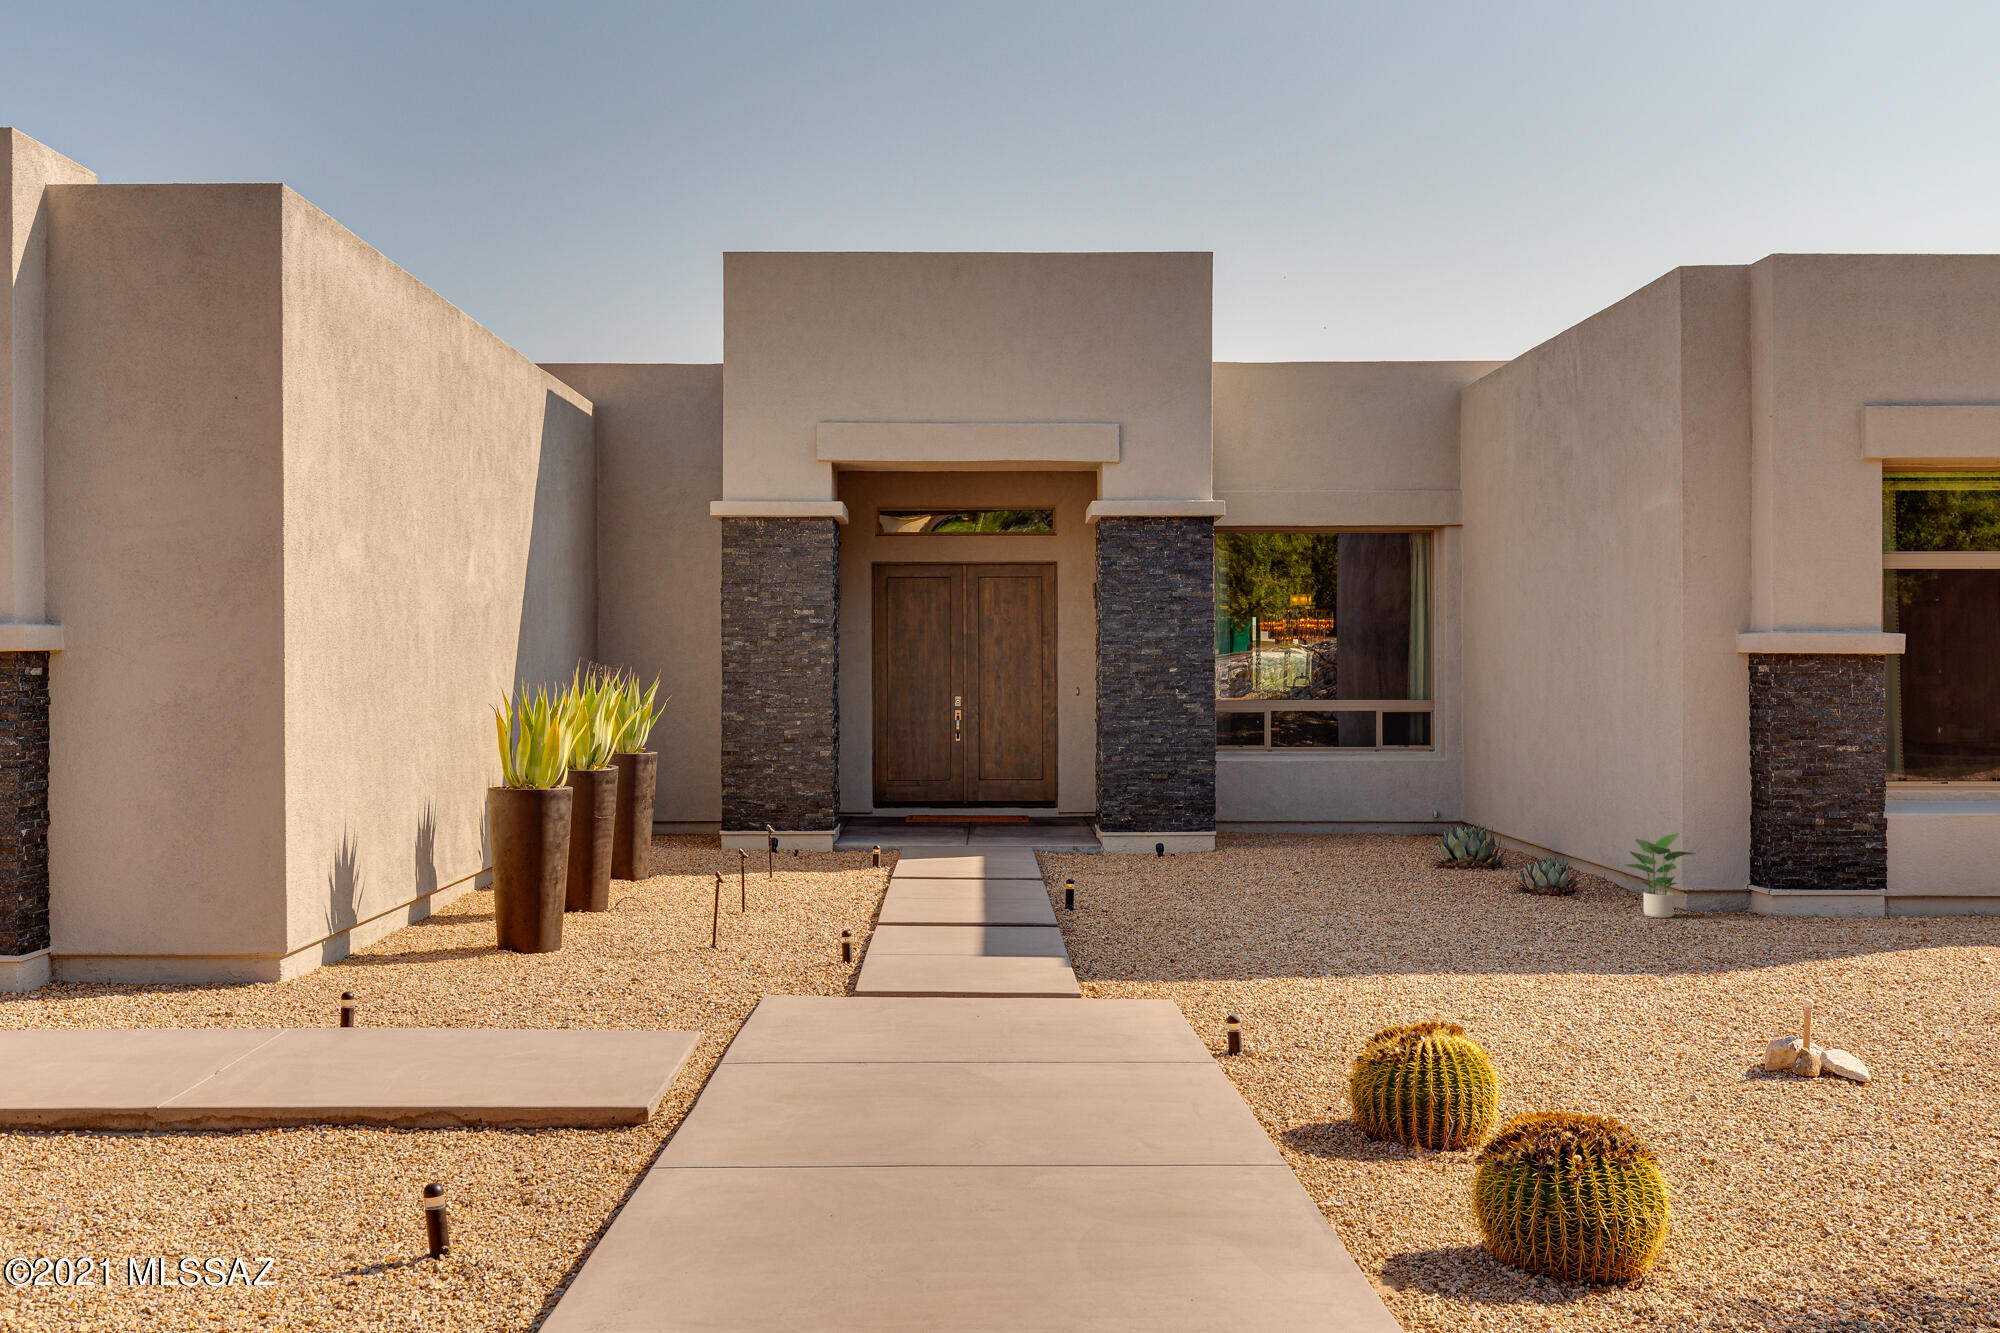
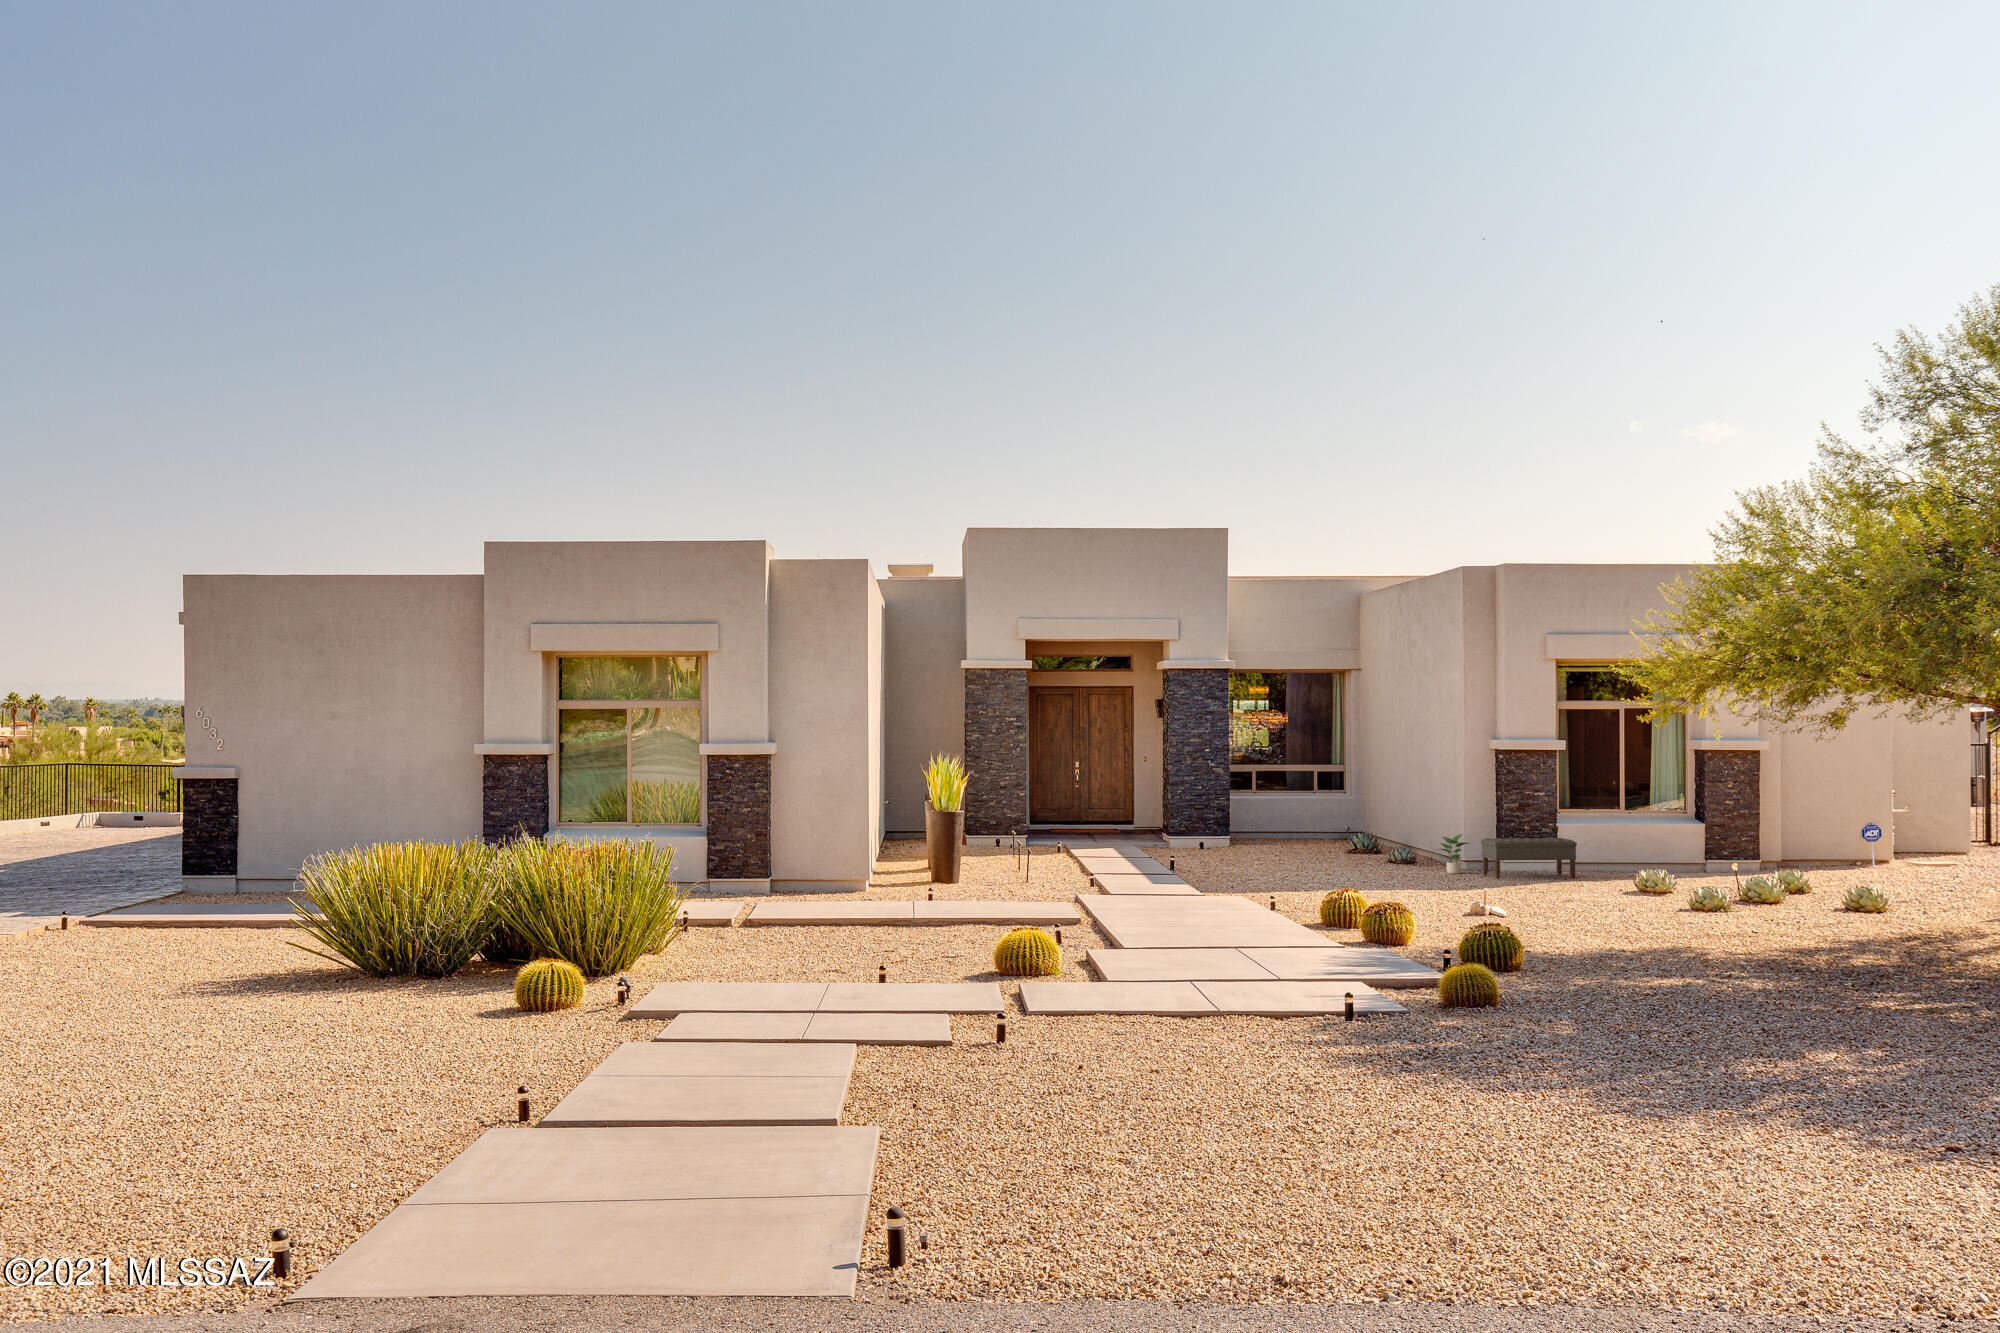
bench: none [1721,843,1940,933] -> present [1481,838,1577,879]

